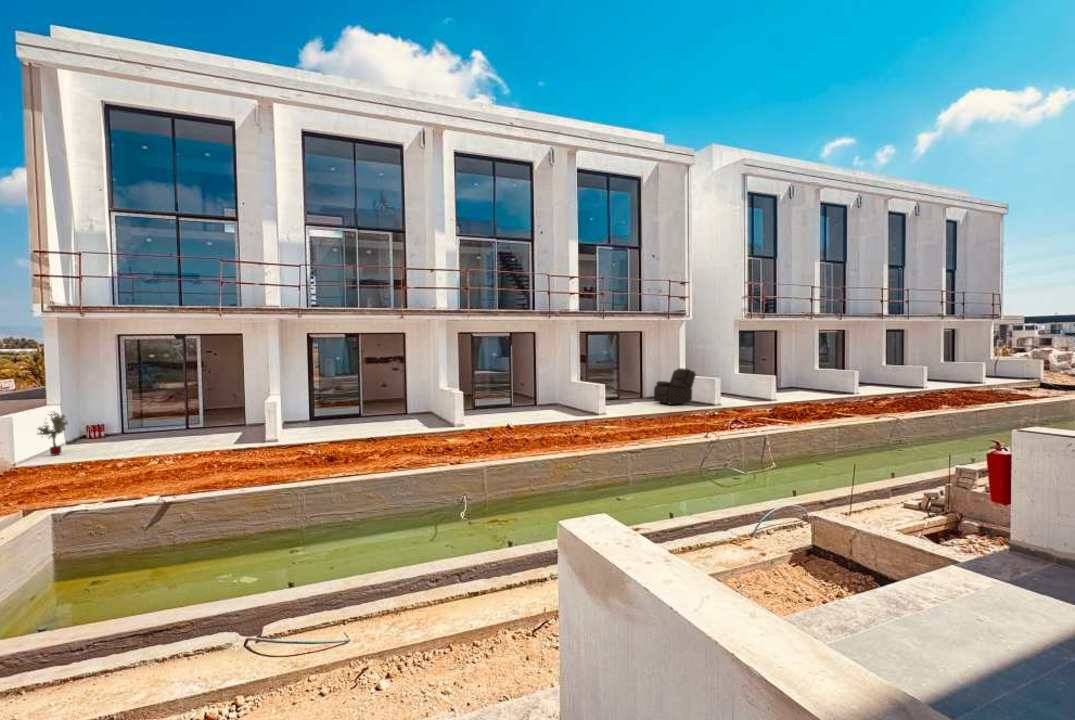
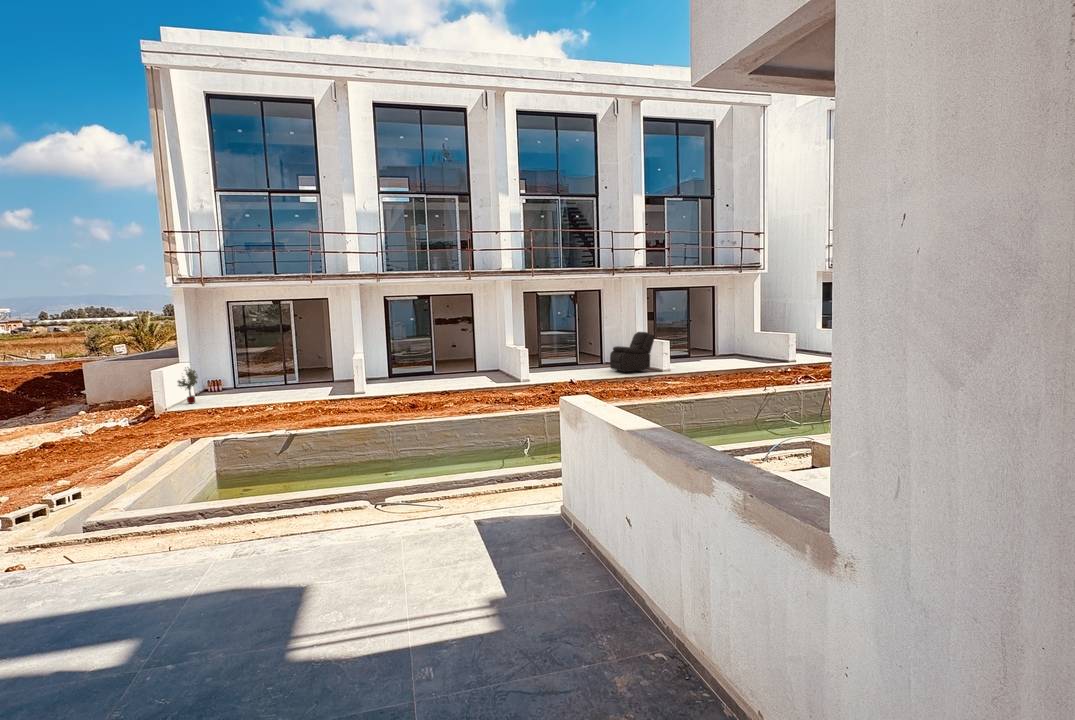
chair: present [654,368,696,404] -> present [610,332,654,373]

